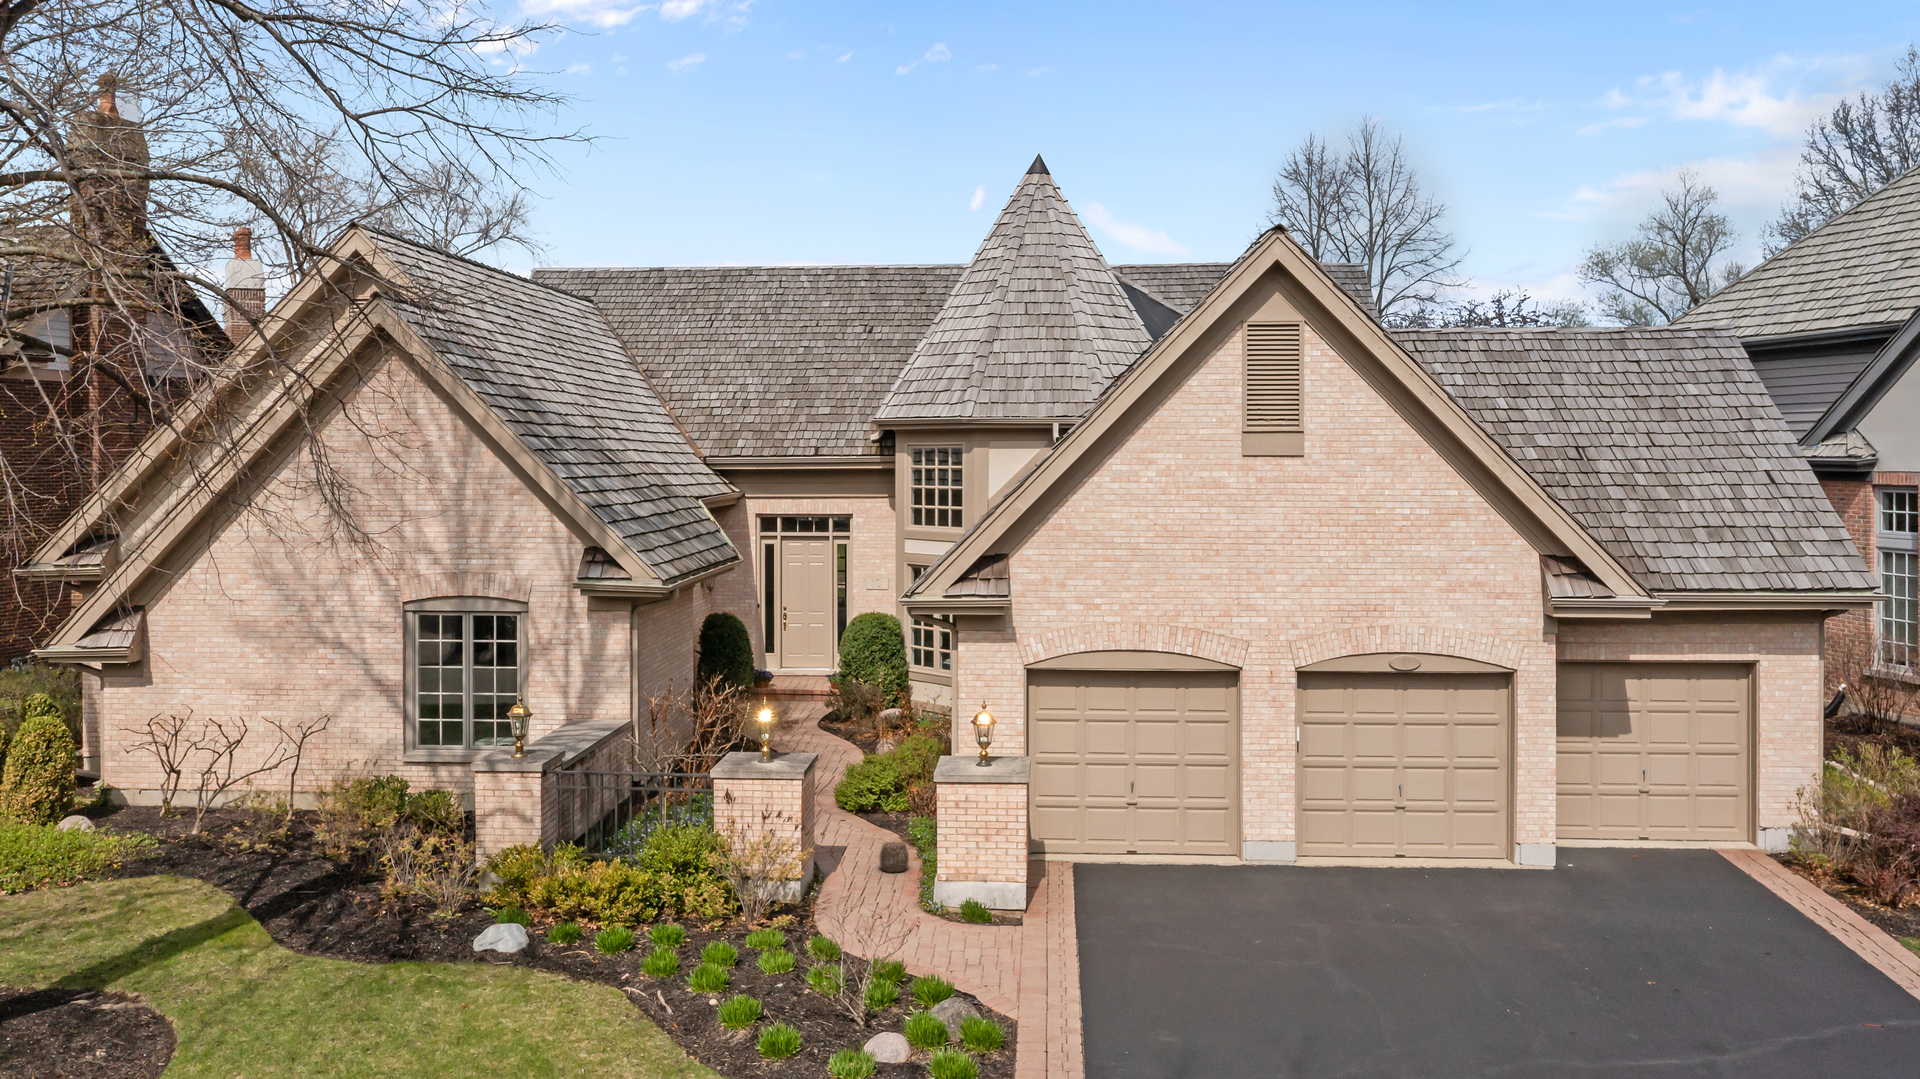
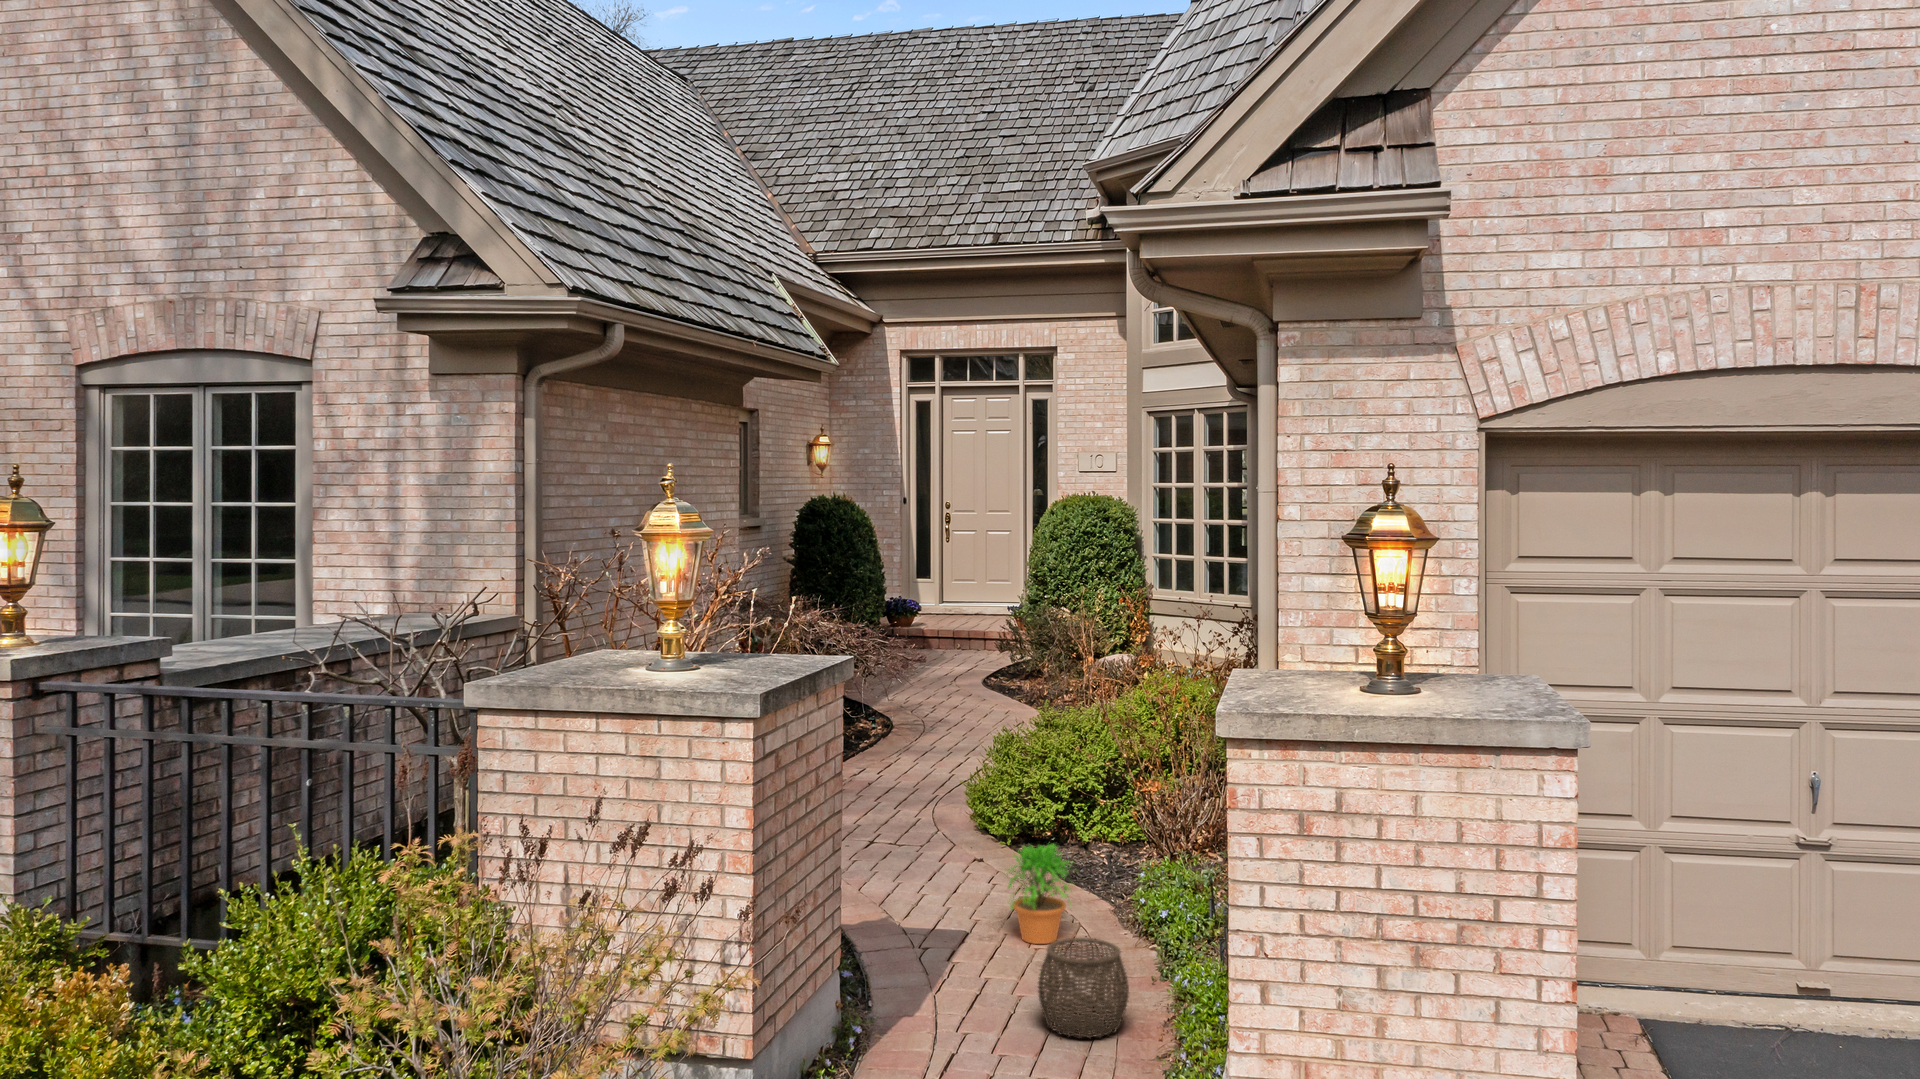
potted plant: none [860,811,890,848] -> present [1007,844,1072,944]

